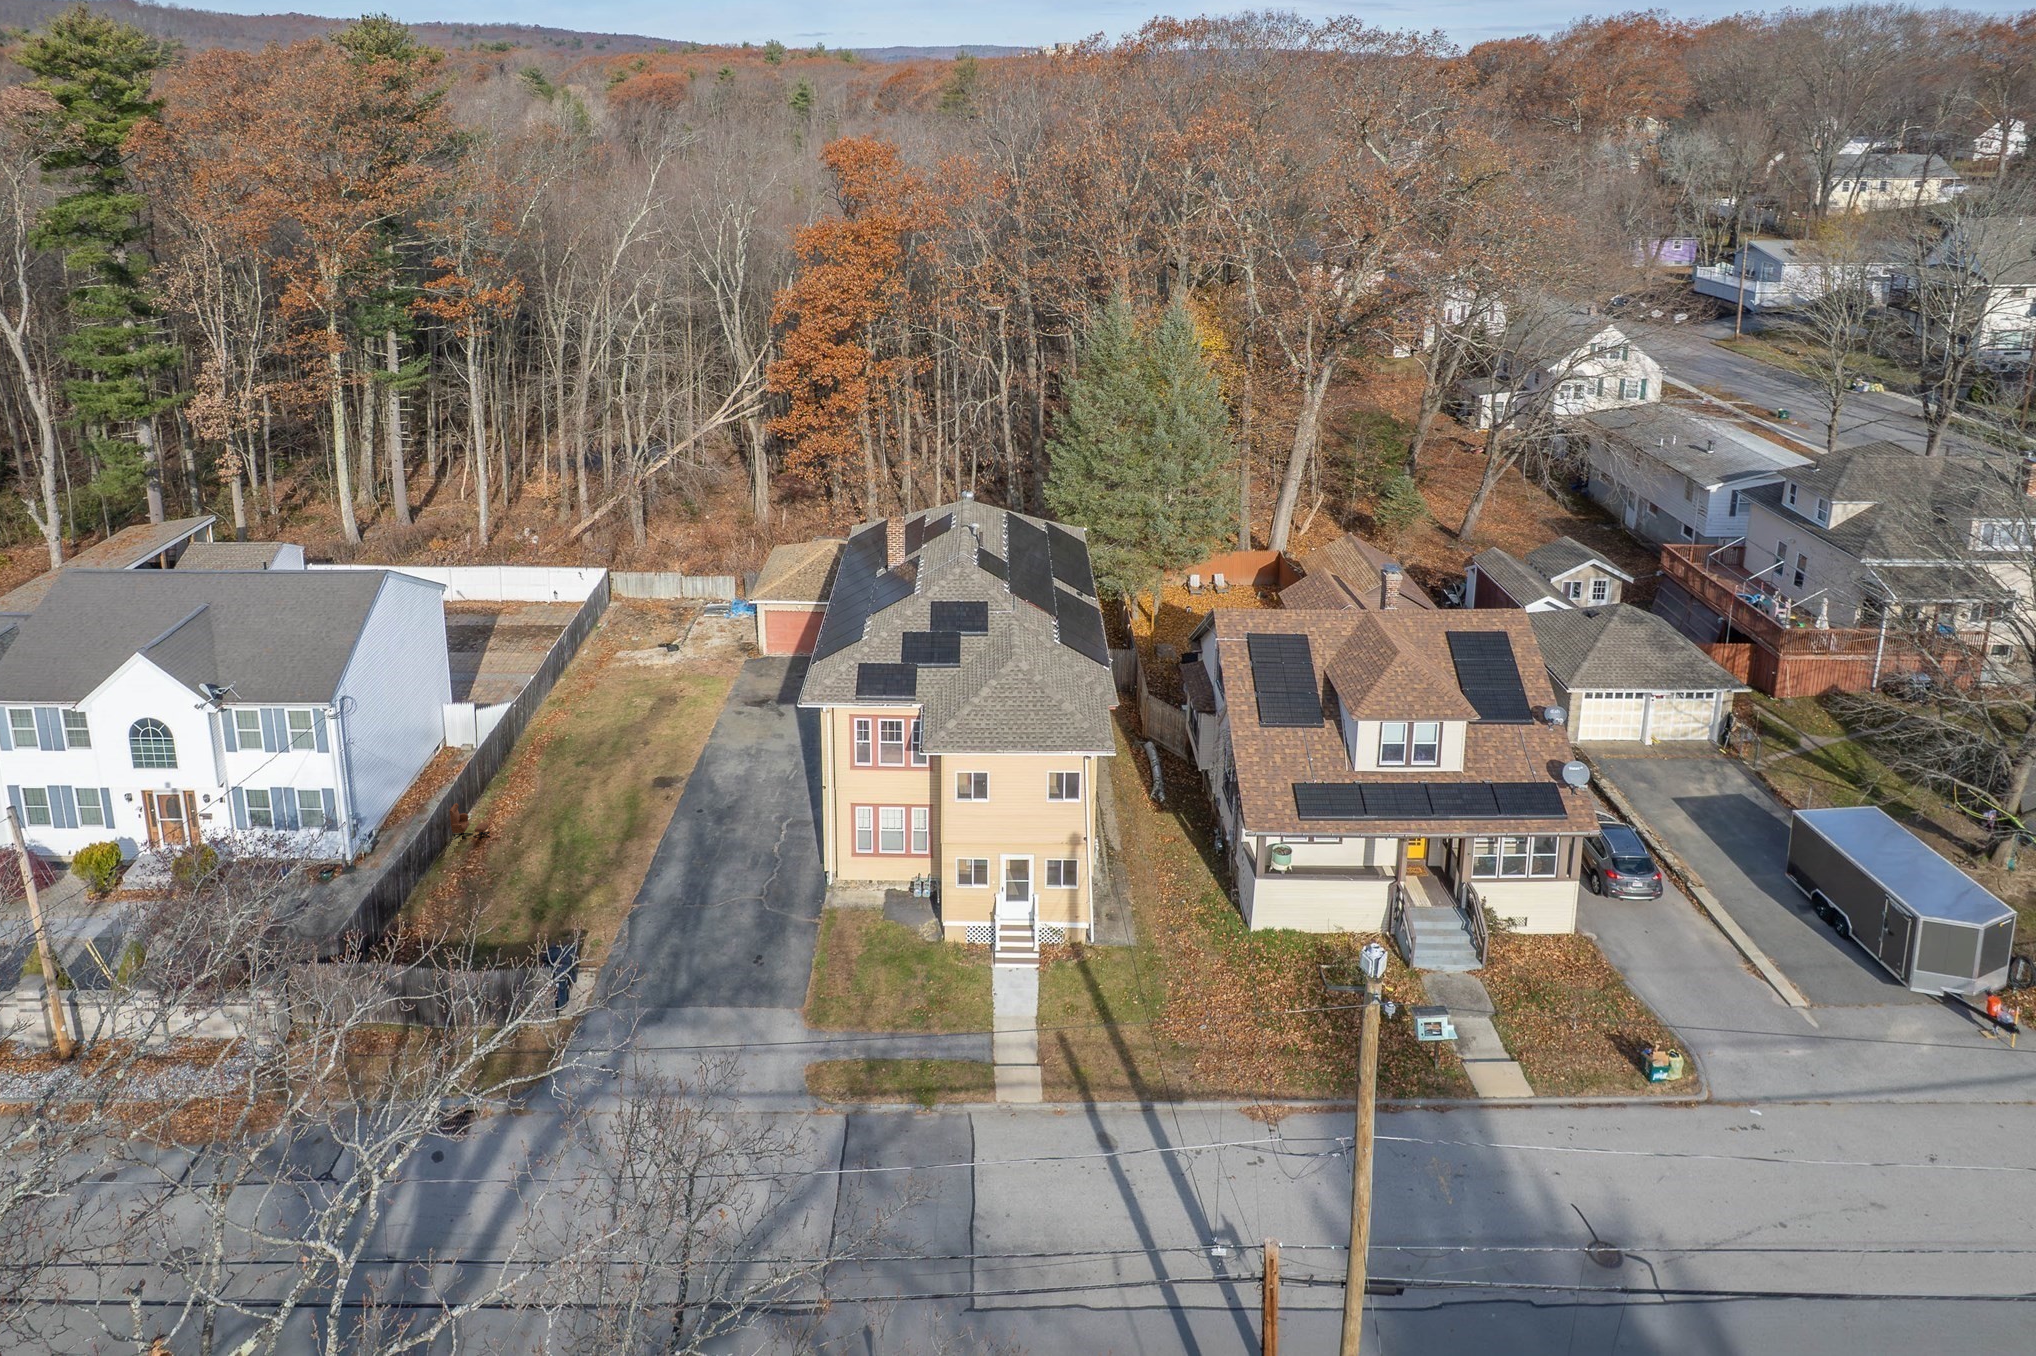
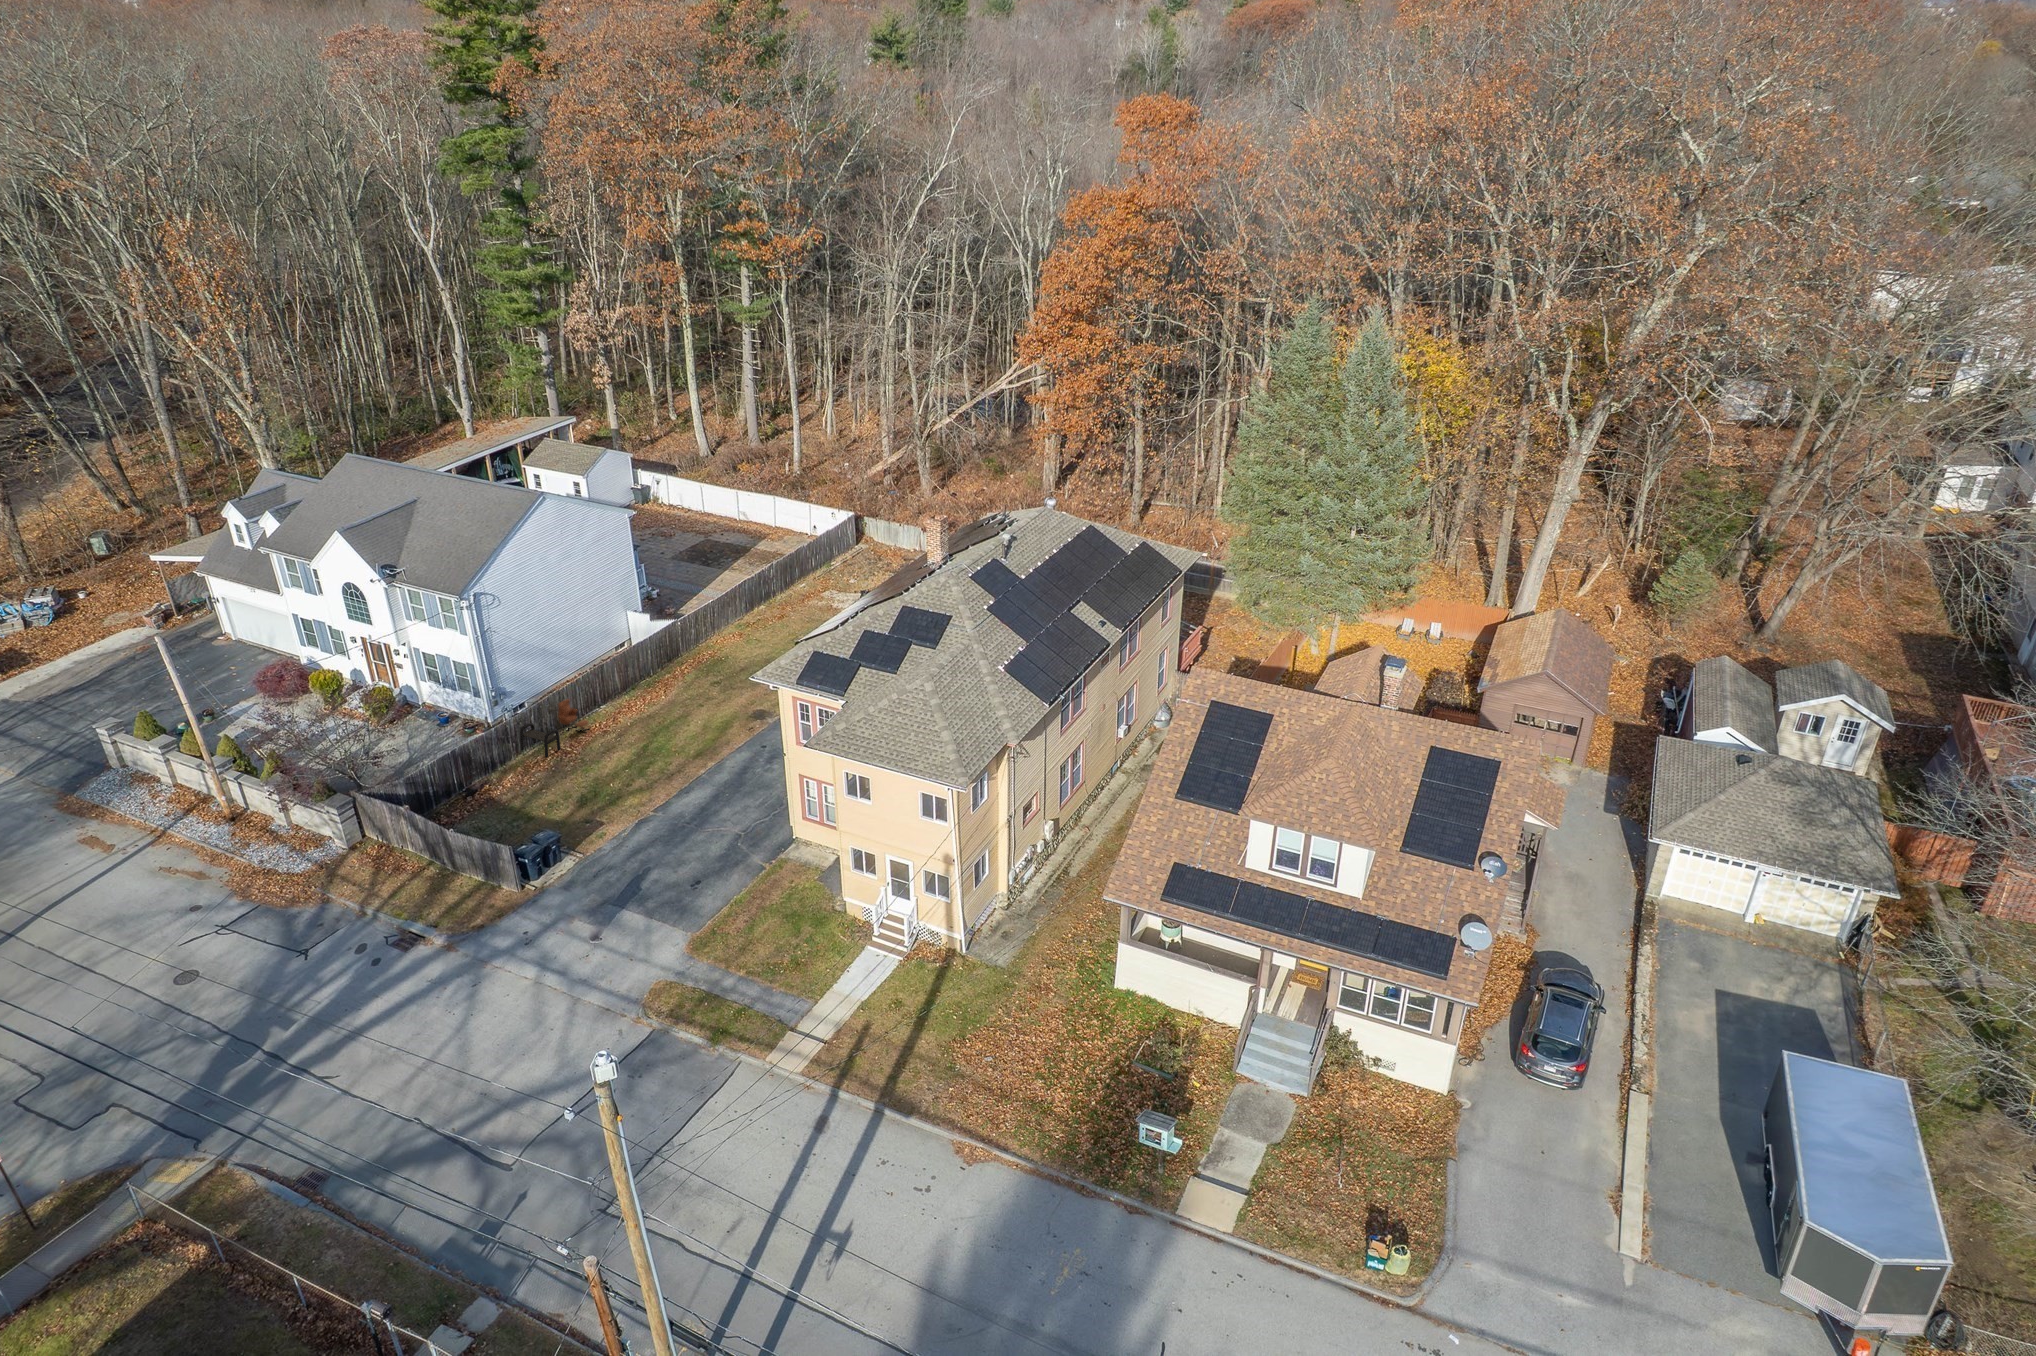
bench: none [426,837,476,871] -> present [520,723,561,757]

